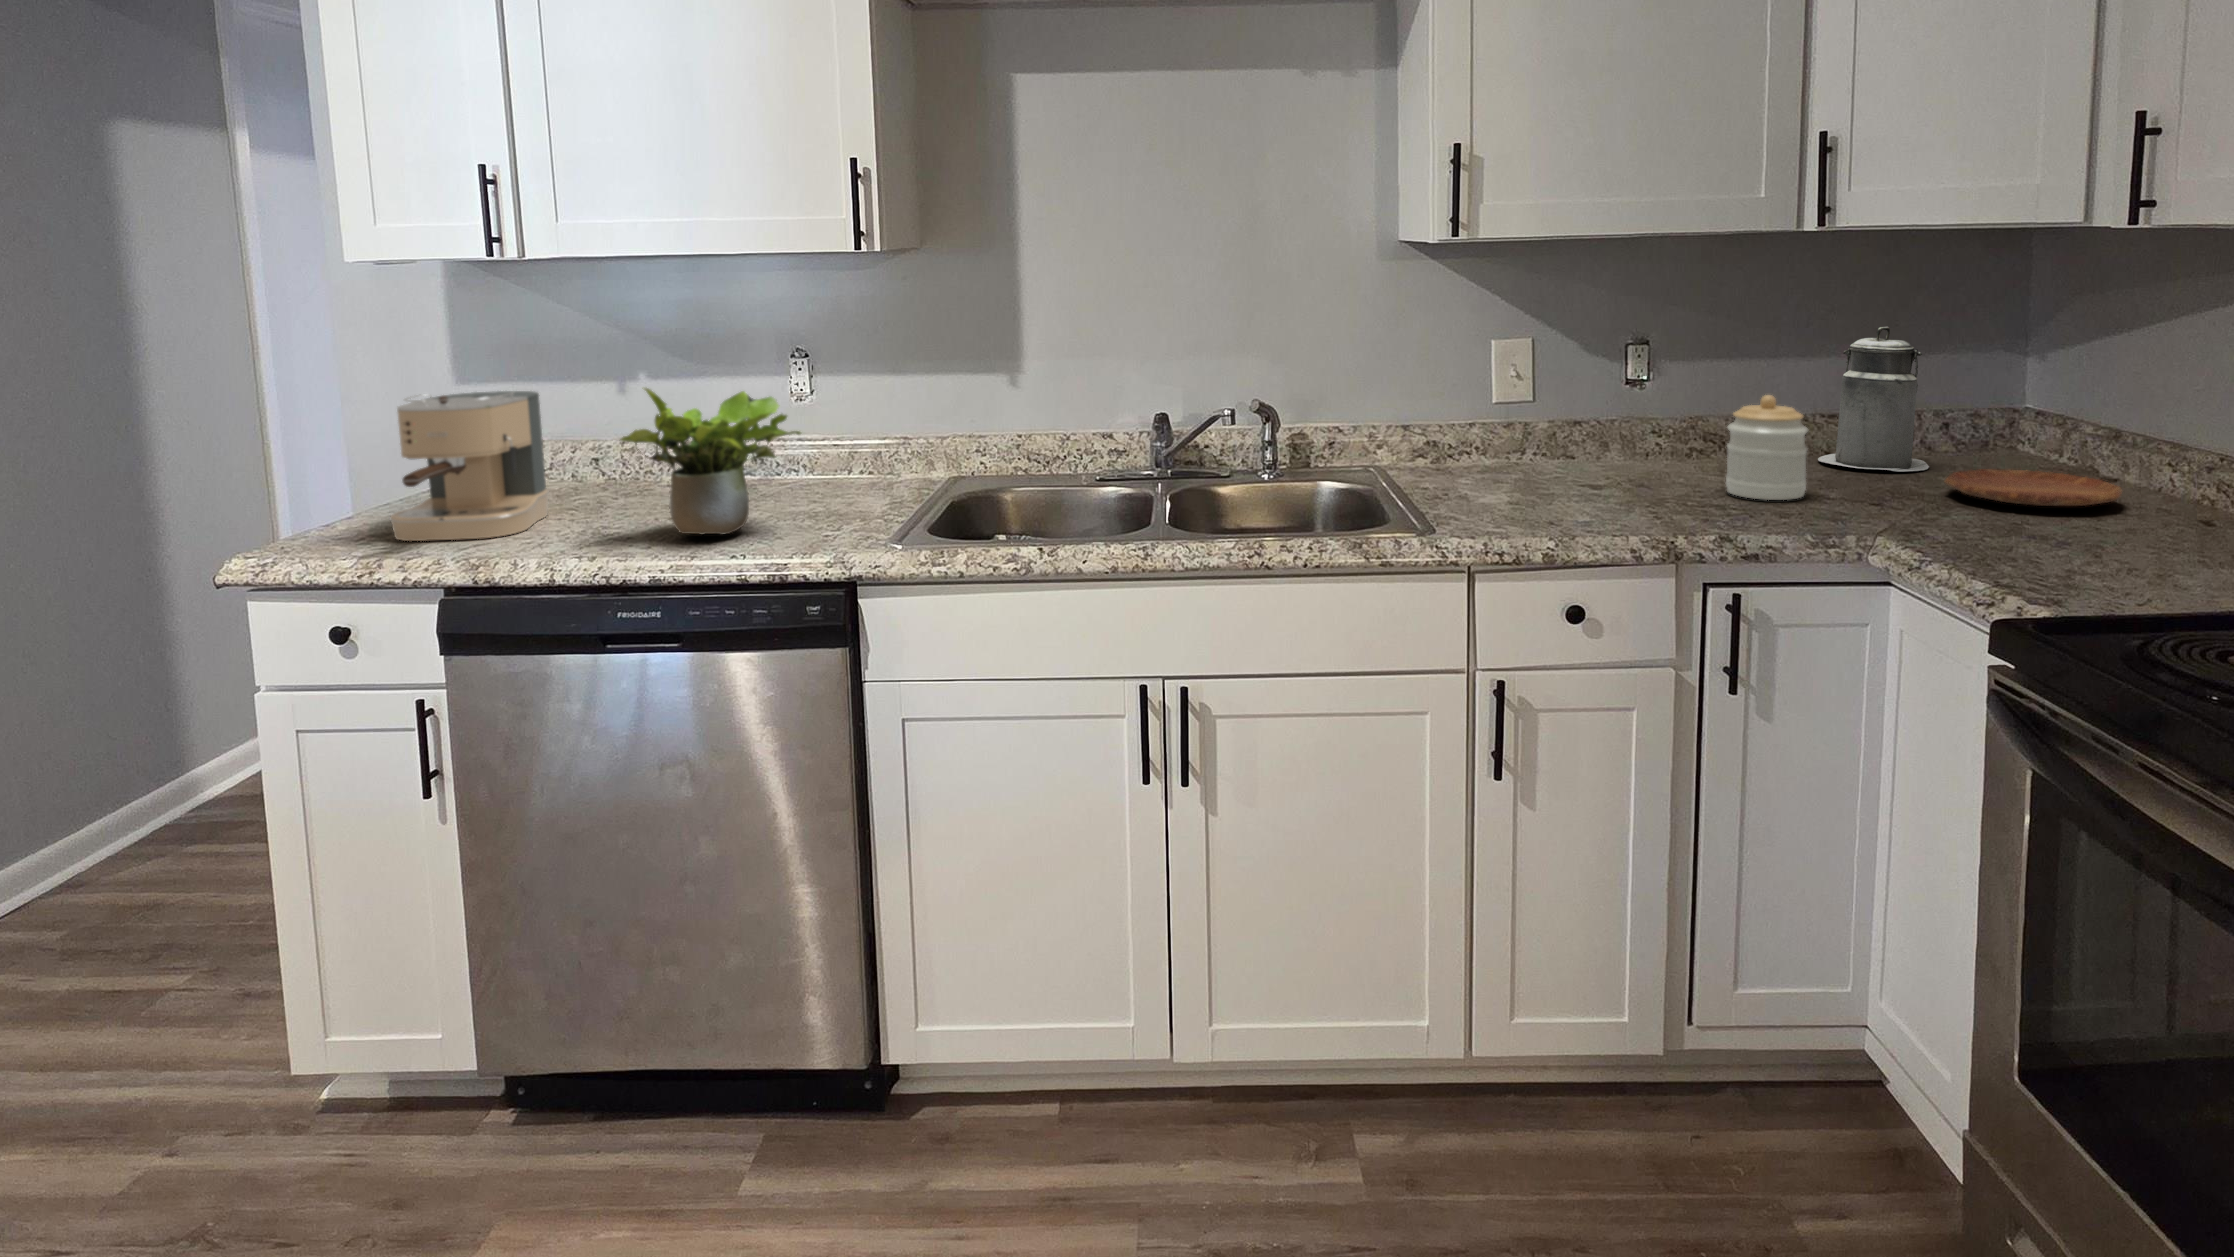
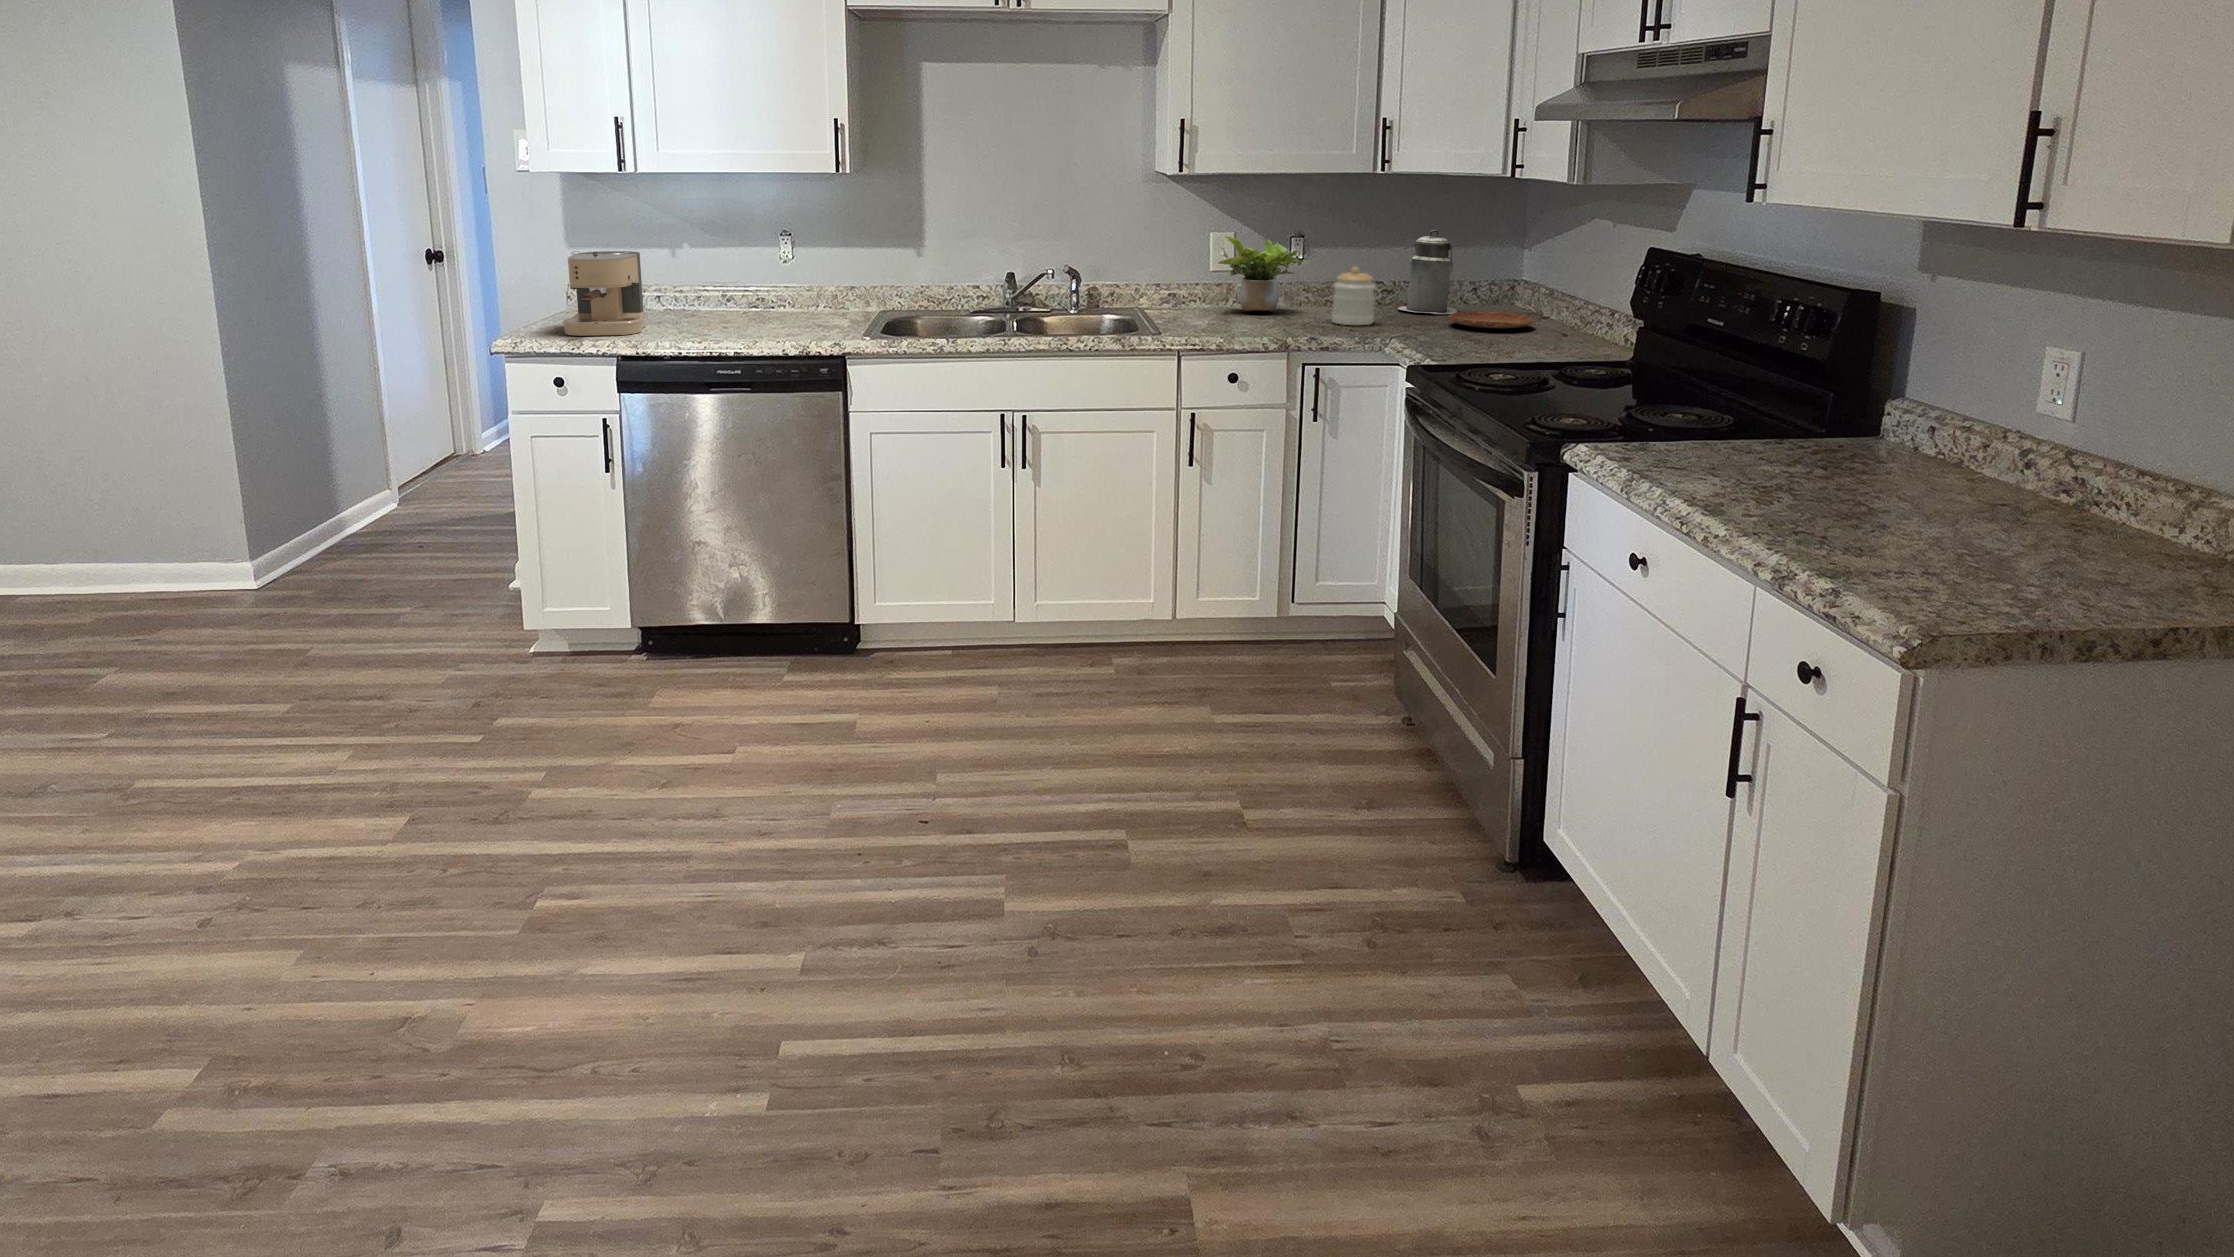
potted plant: present [621,388,801,535] -> present [1218,236,1303,312]

